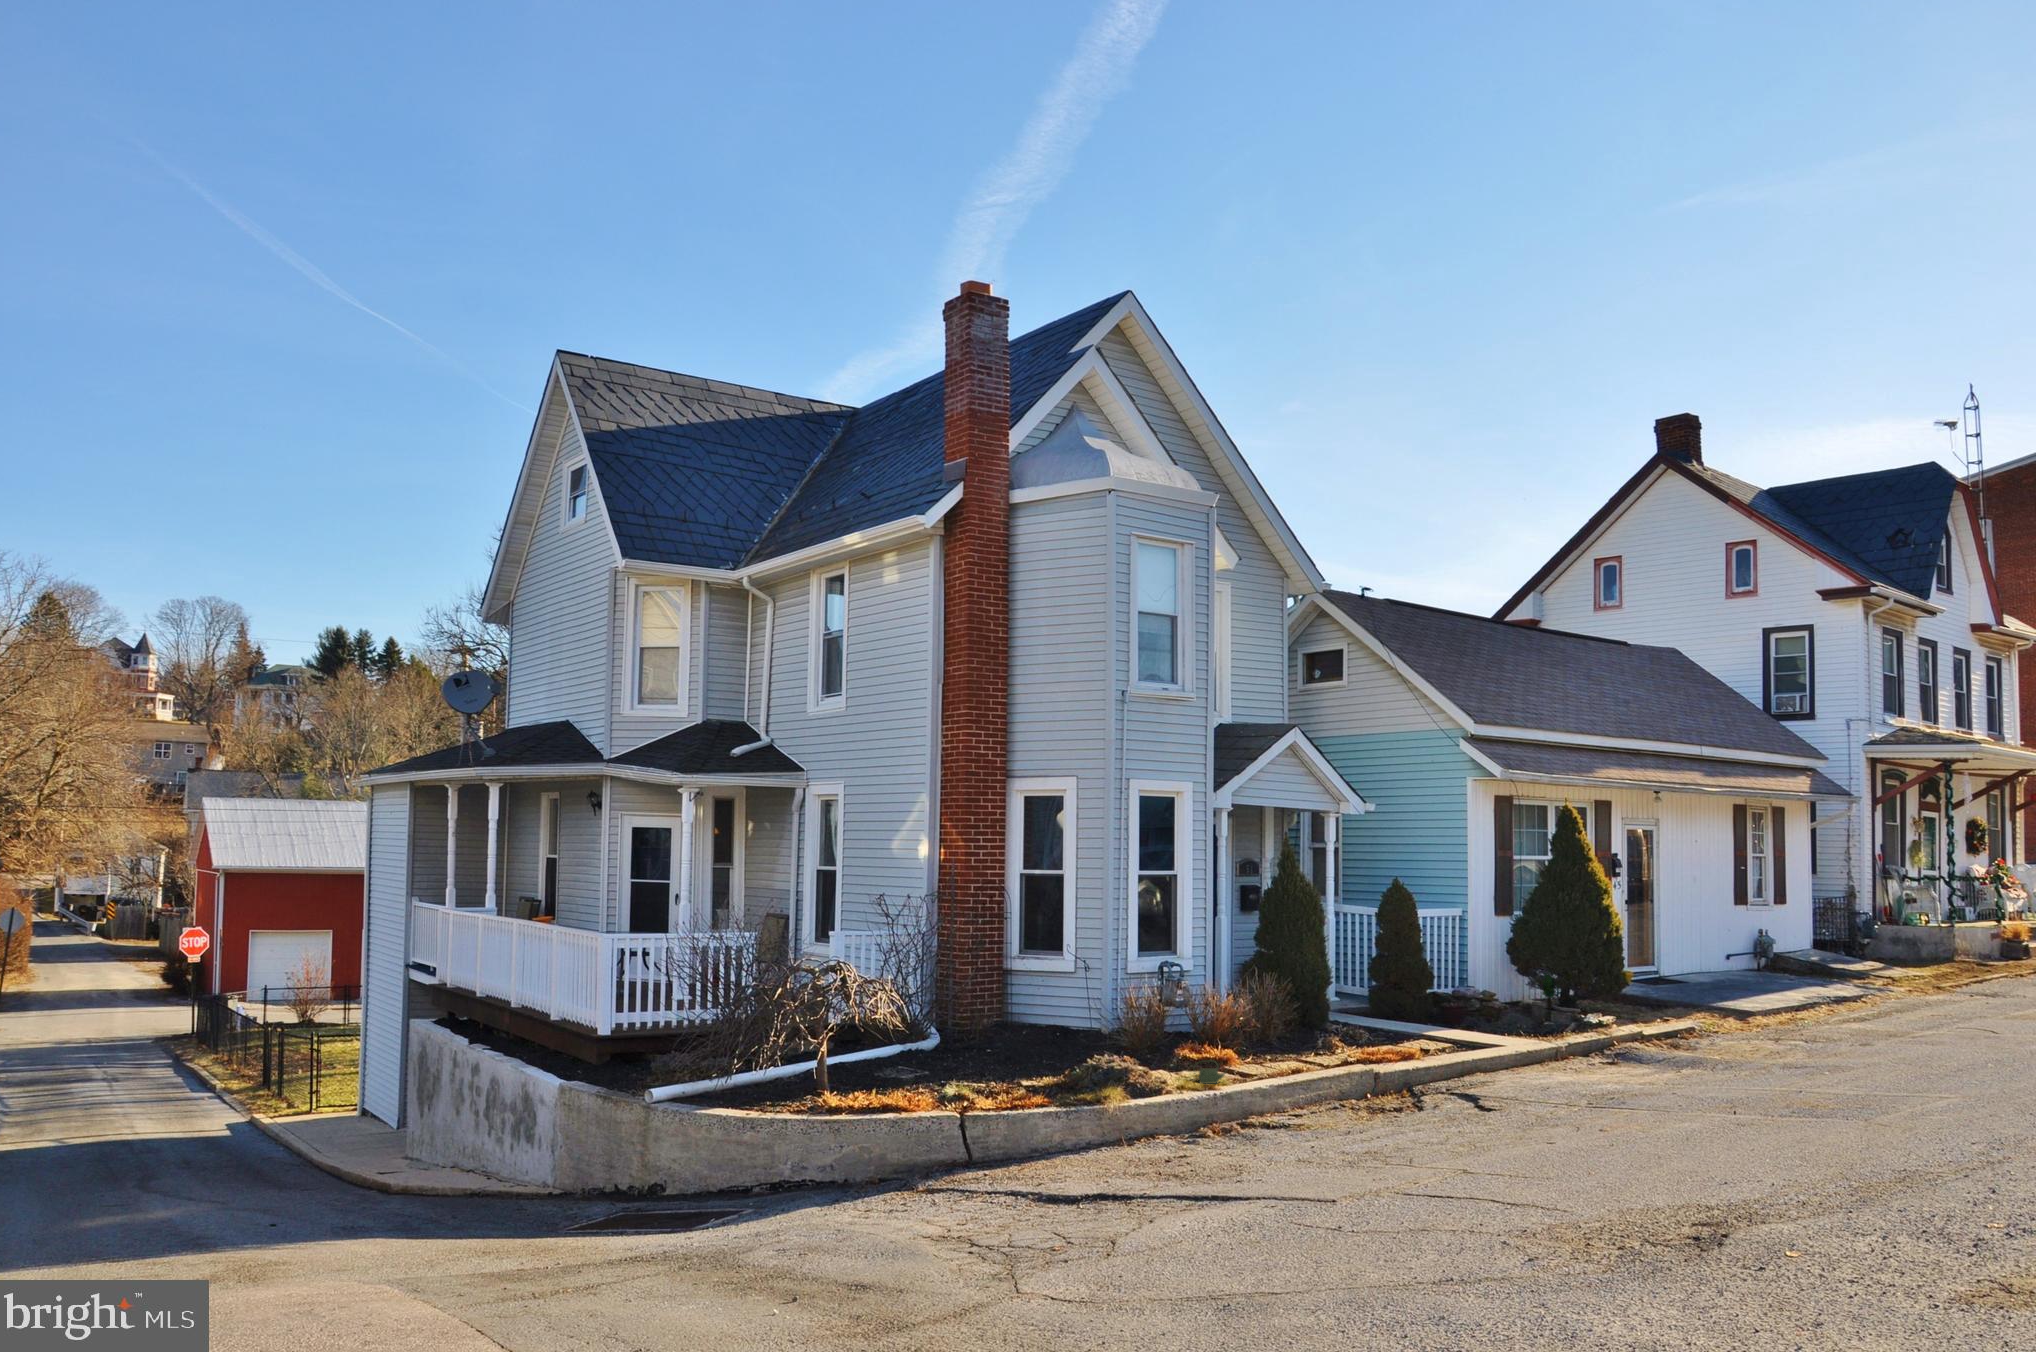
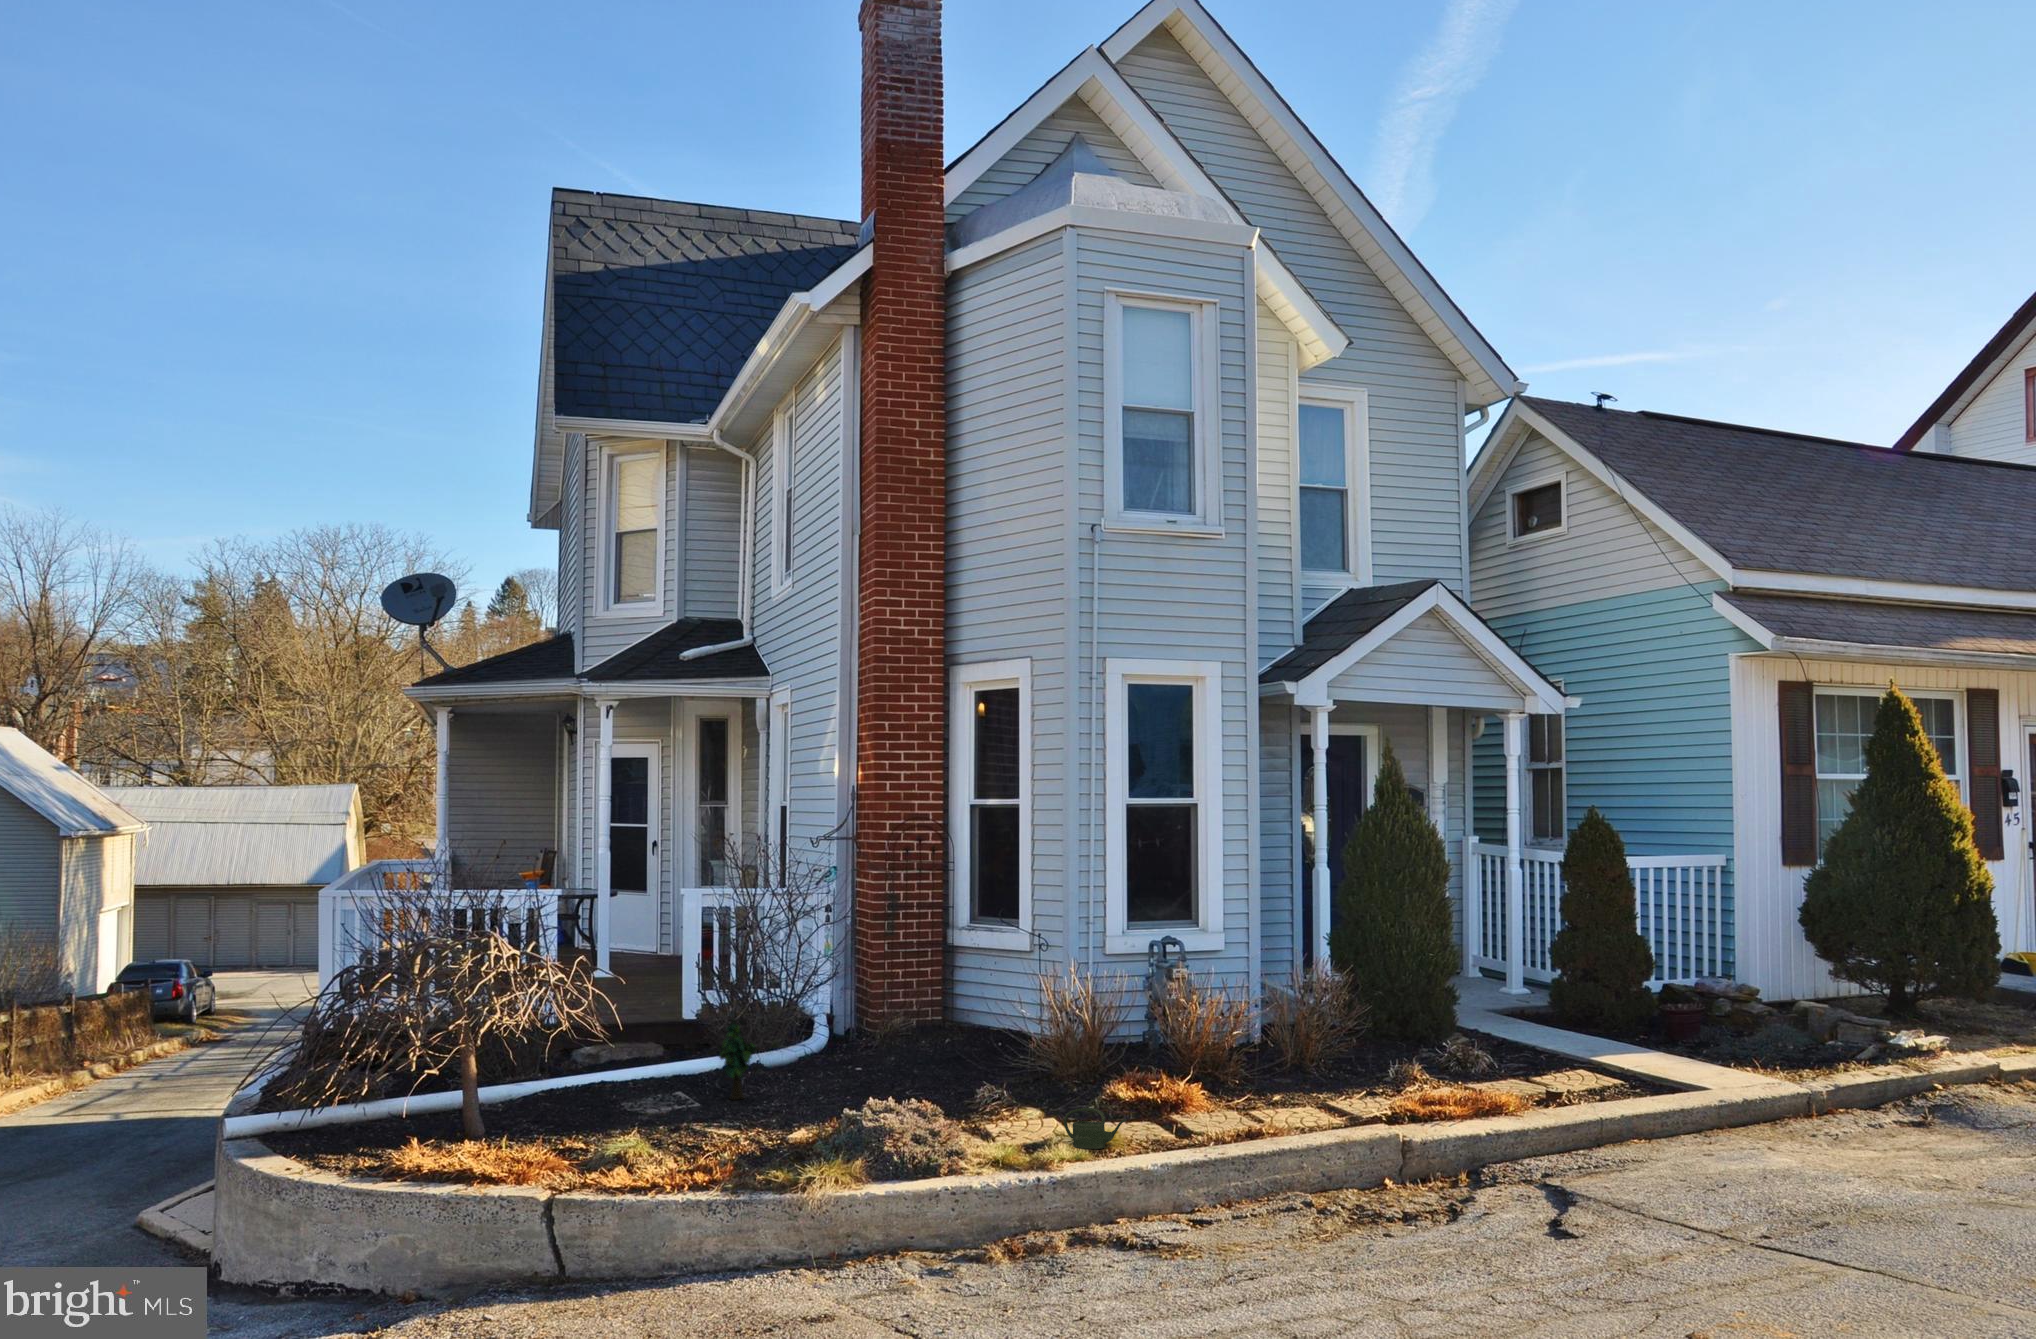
decorative plant: present [1542,970,1560,1009] -> present [718,1019,755,1100]

